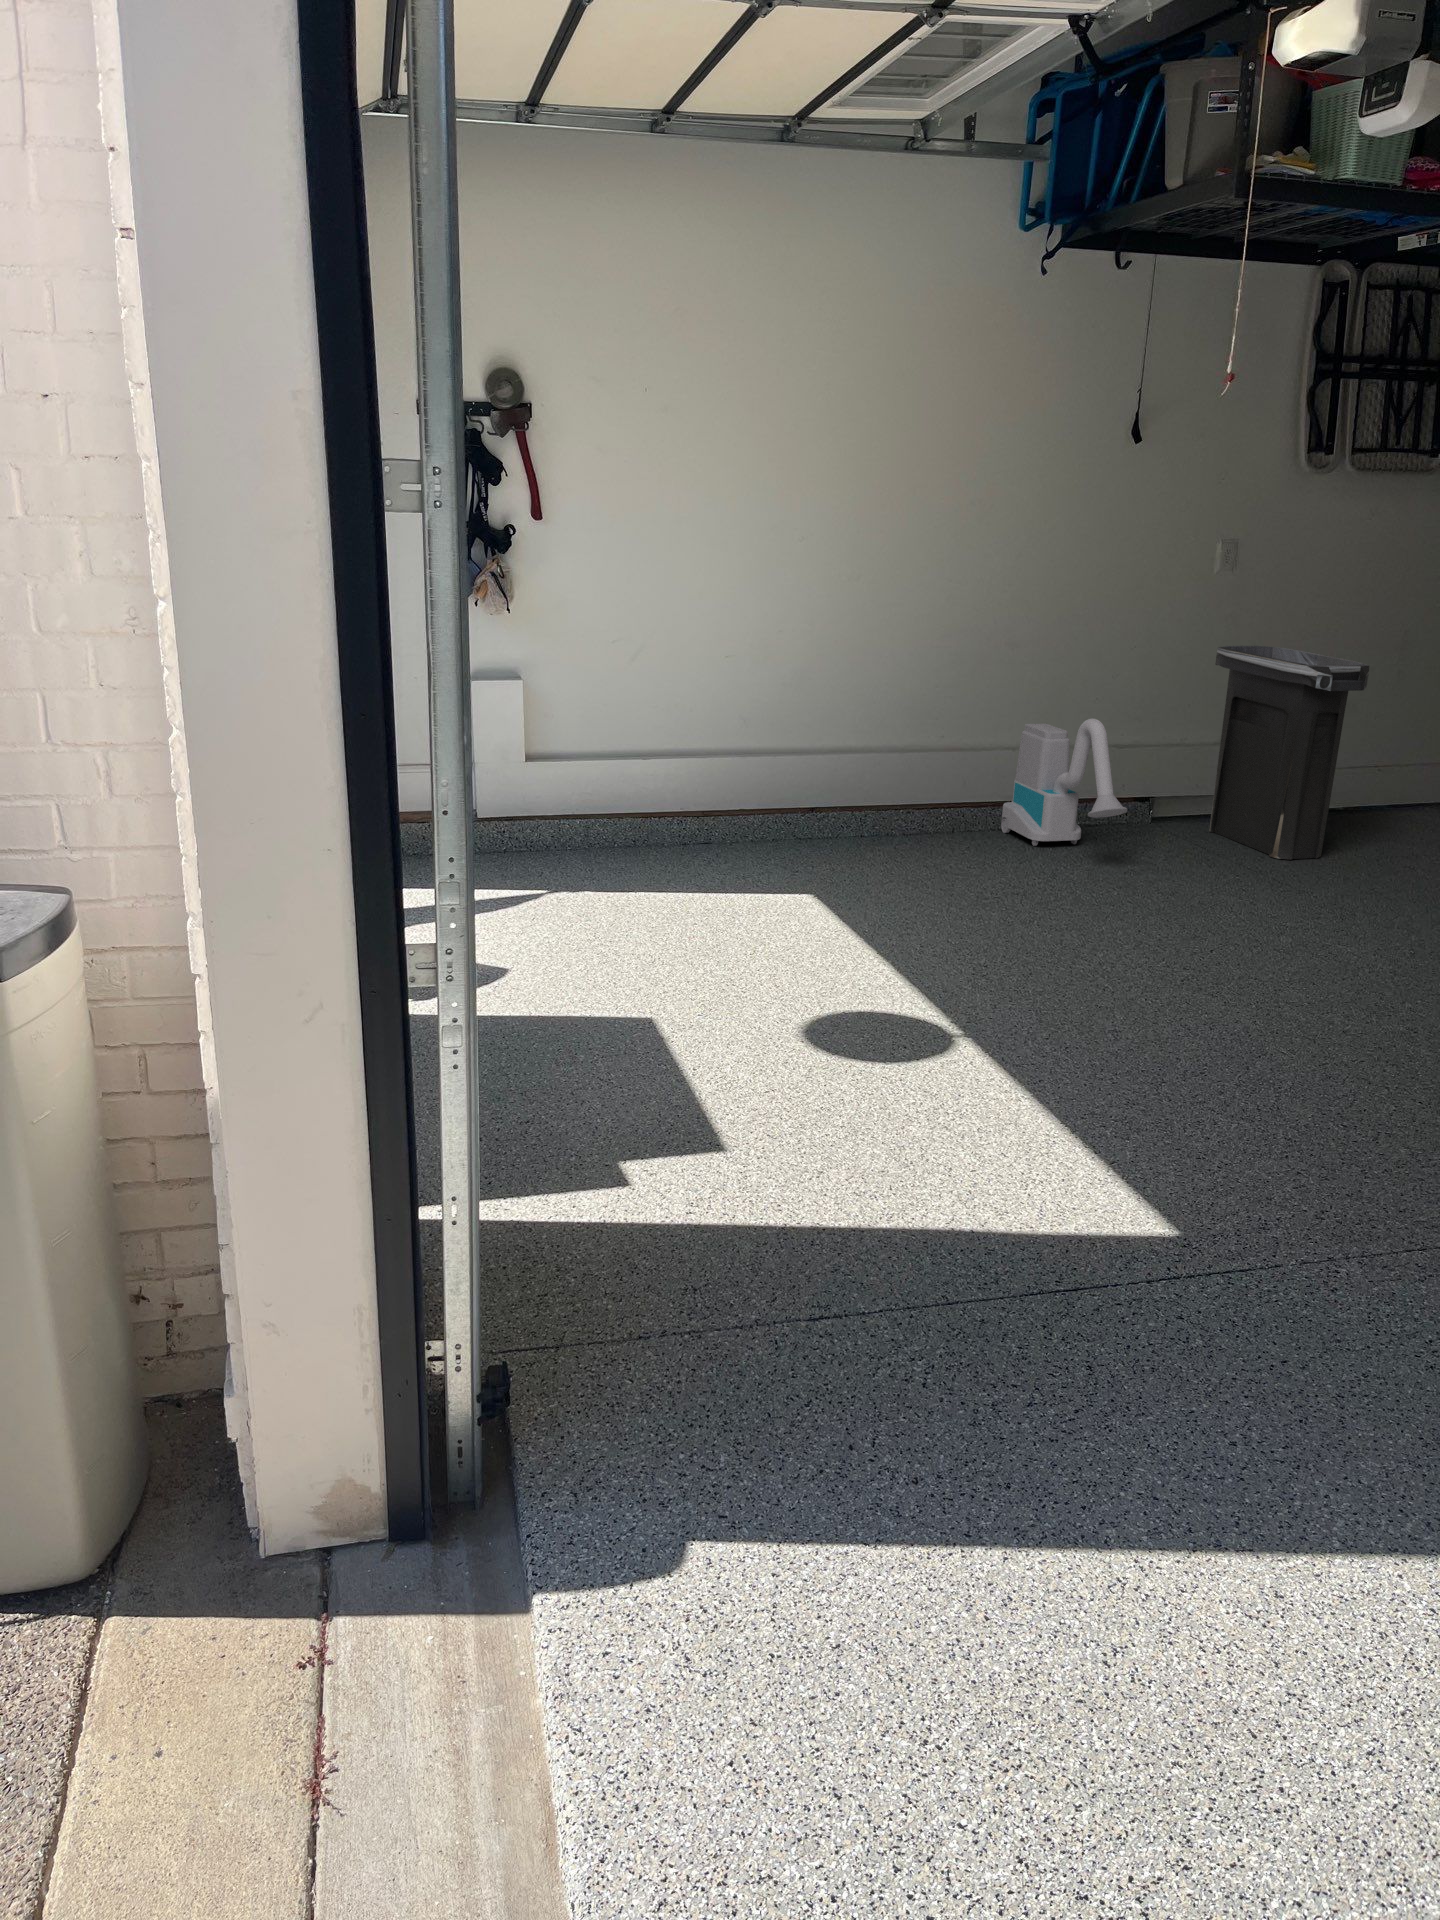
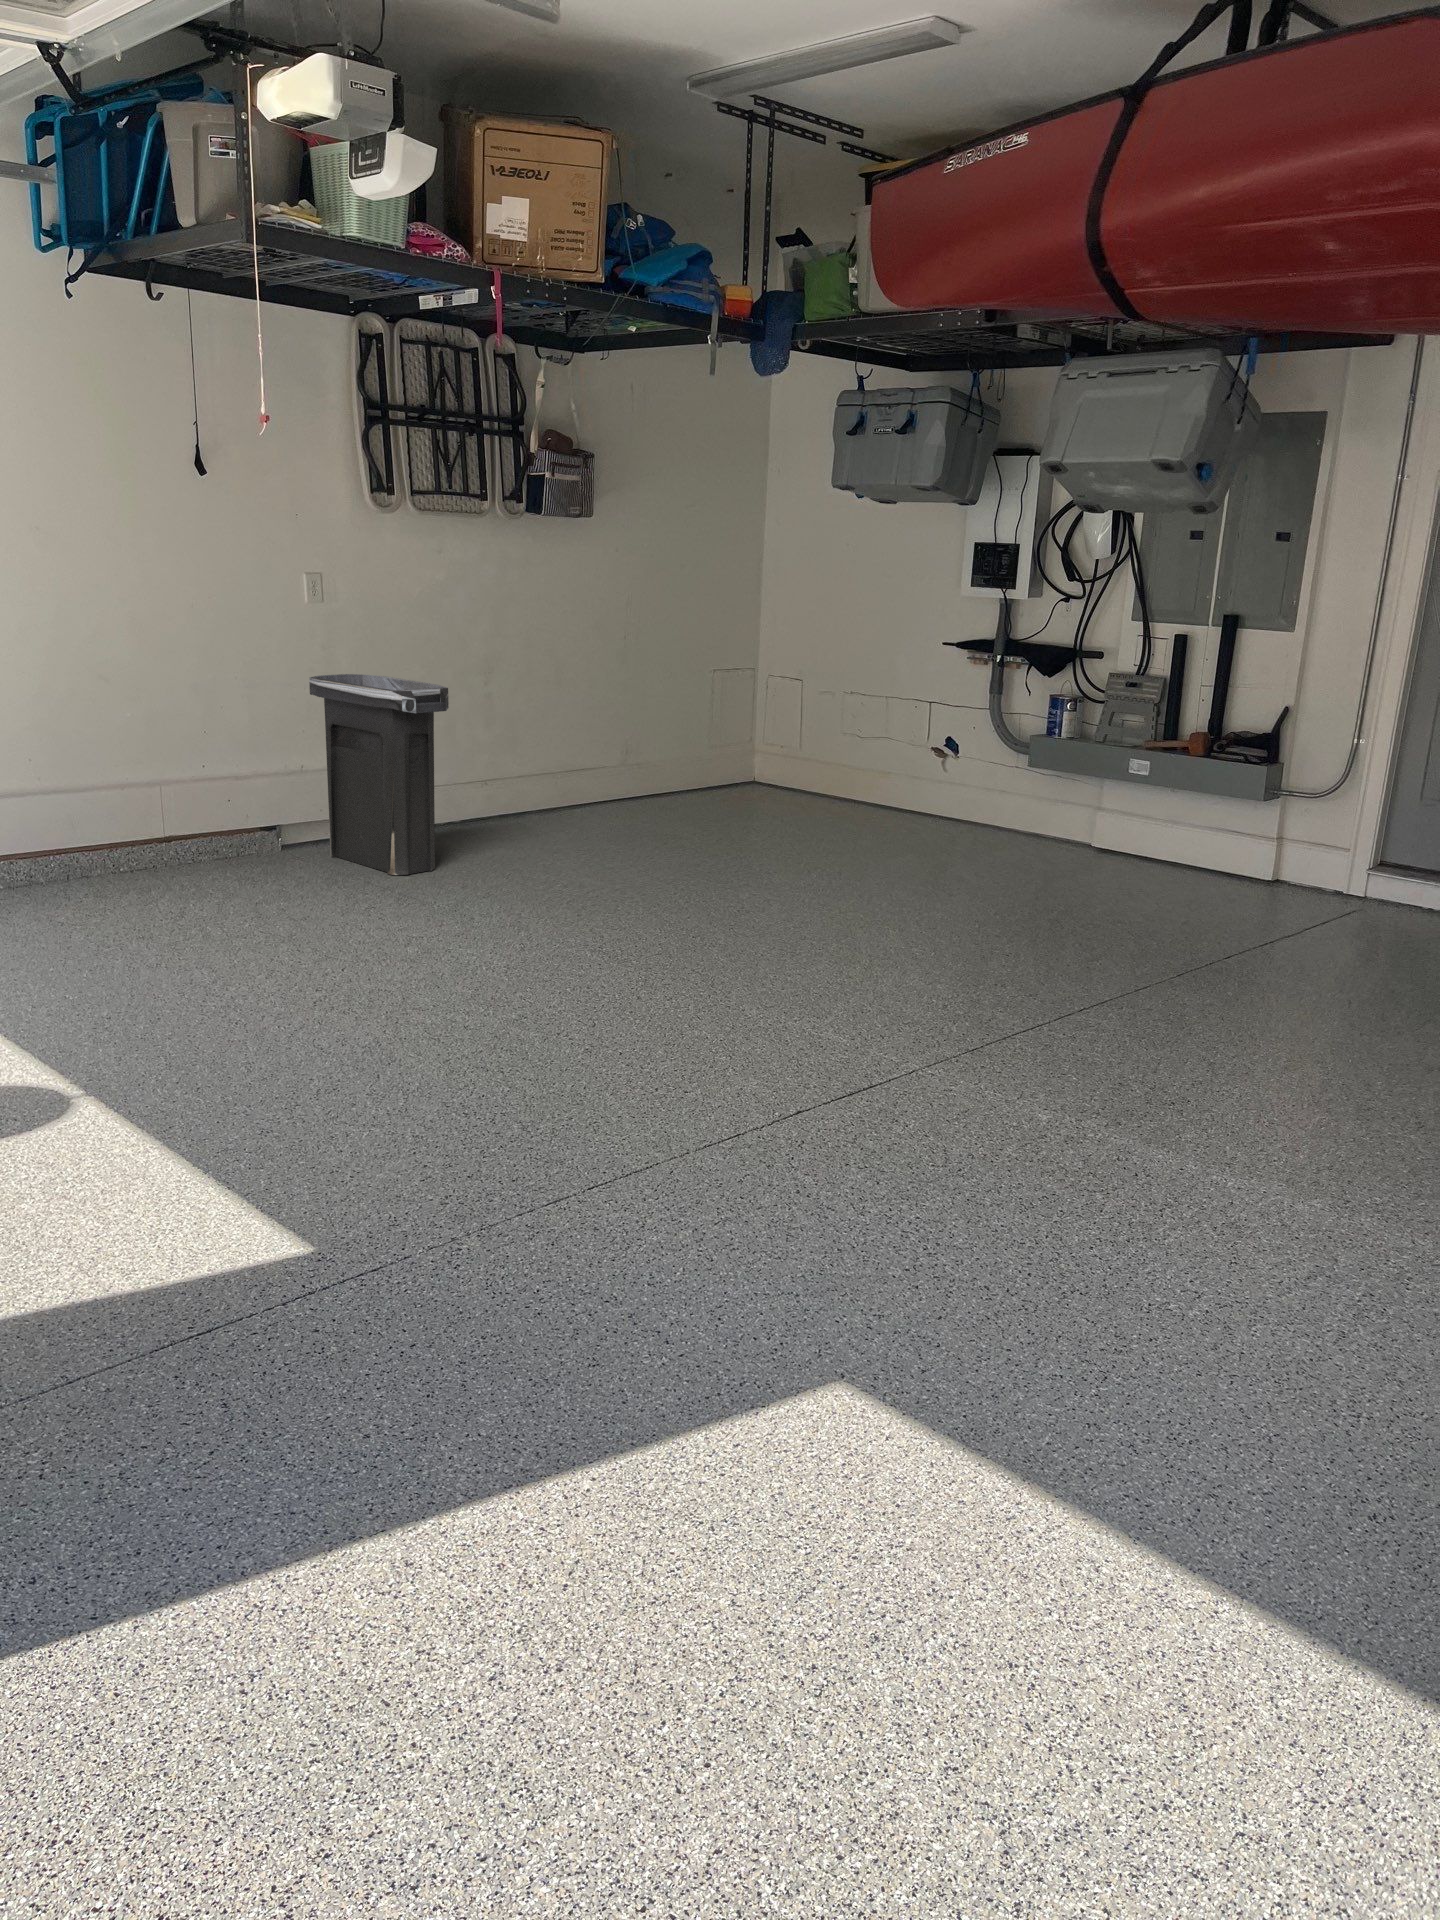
vacuum cleaner: present [1001,719,1127,846] -> none [113,755,240,890]

